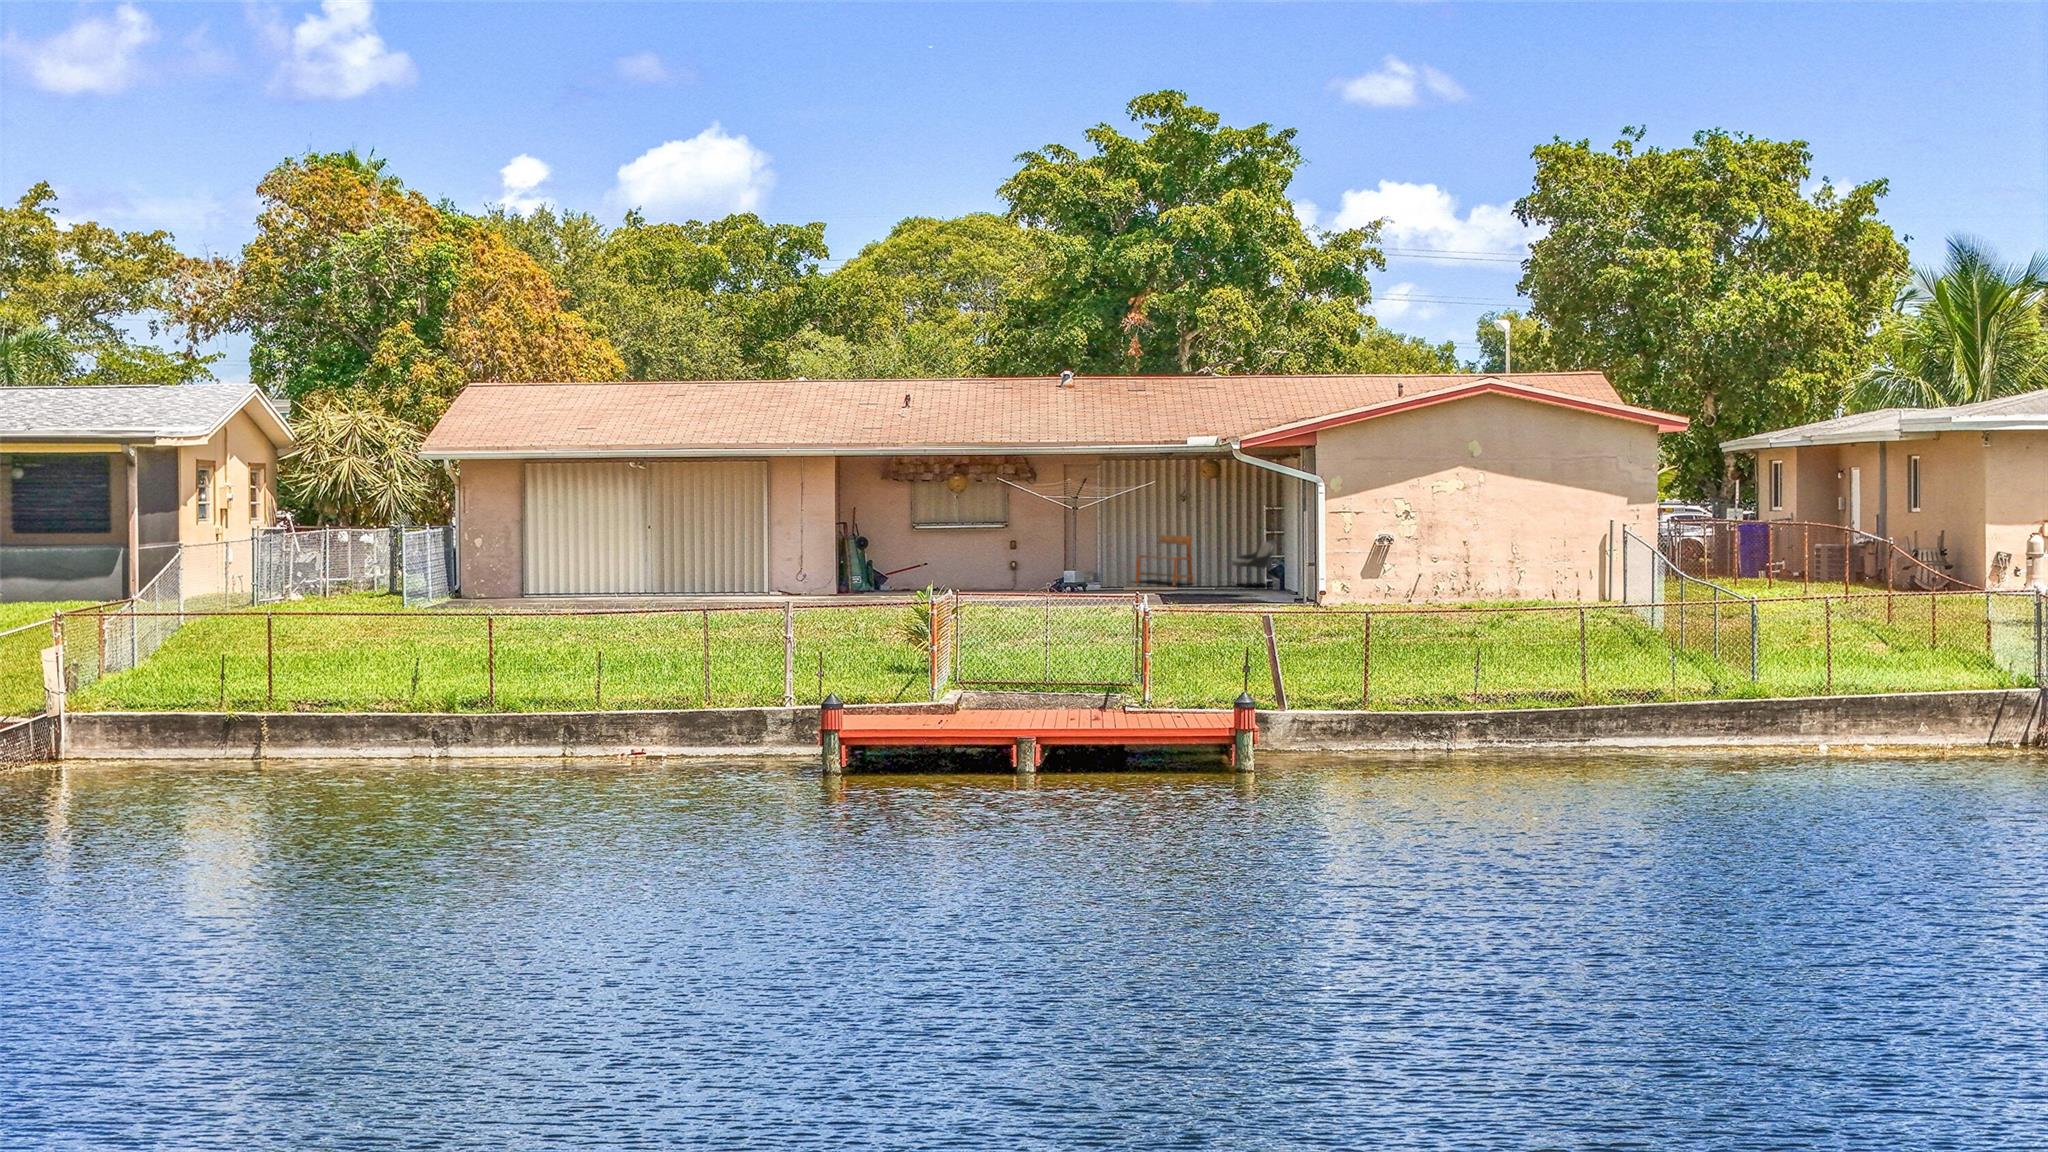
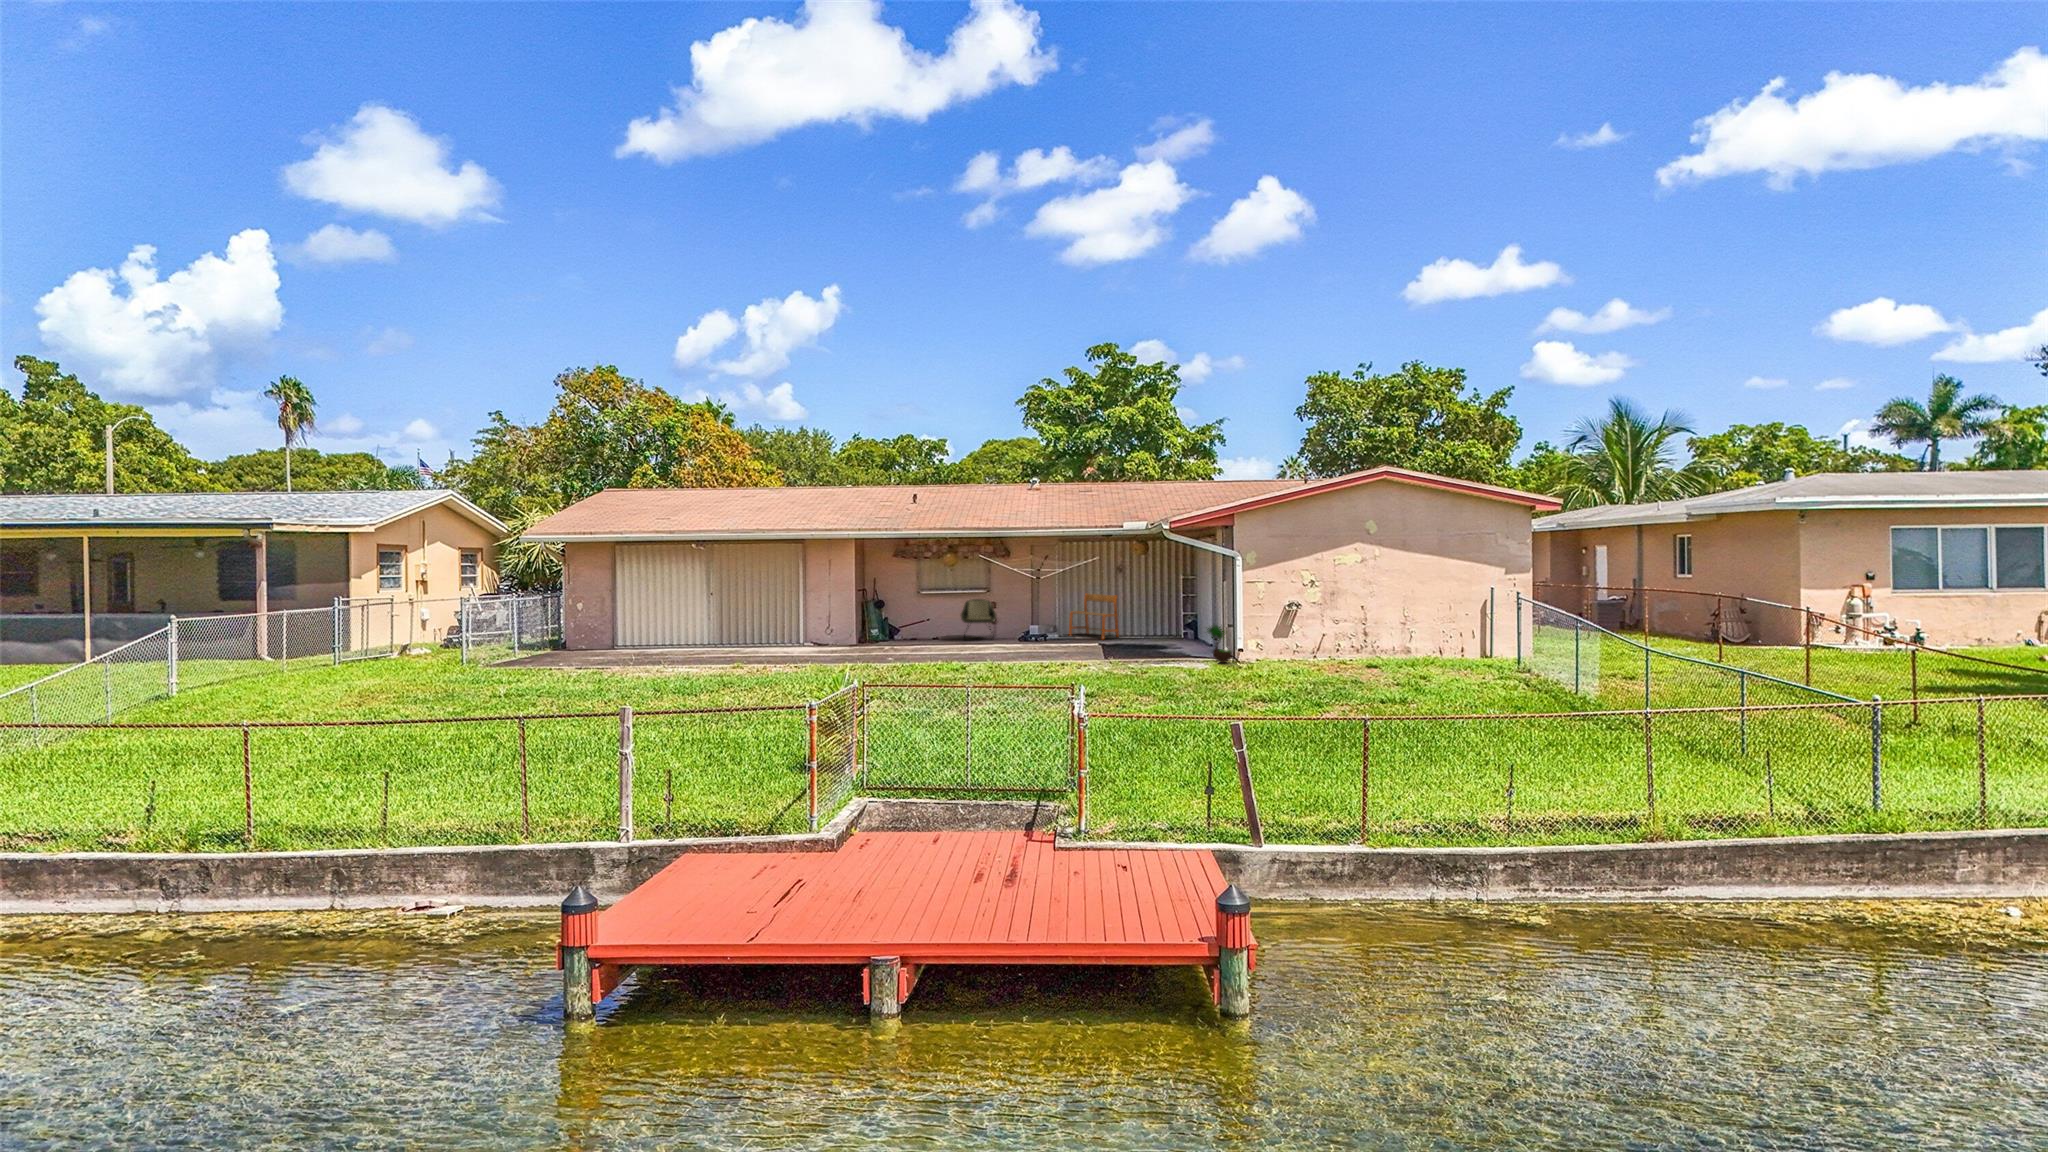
lounge chair: present [1231,541,1275,587] -> present [960,599,996,640]
potted tree: none [1281,559,1309,604] -> present [1207,625,1232,663]

